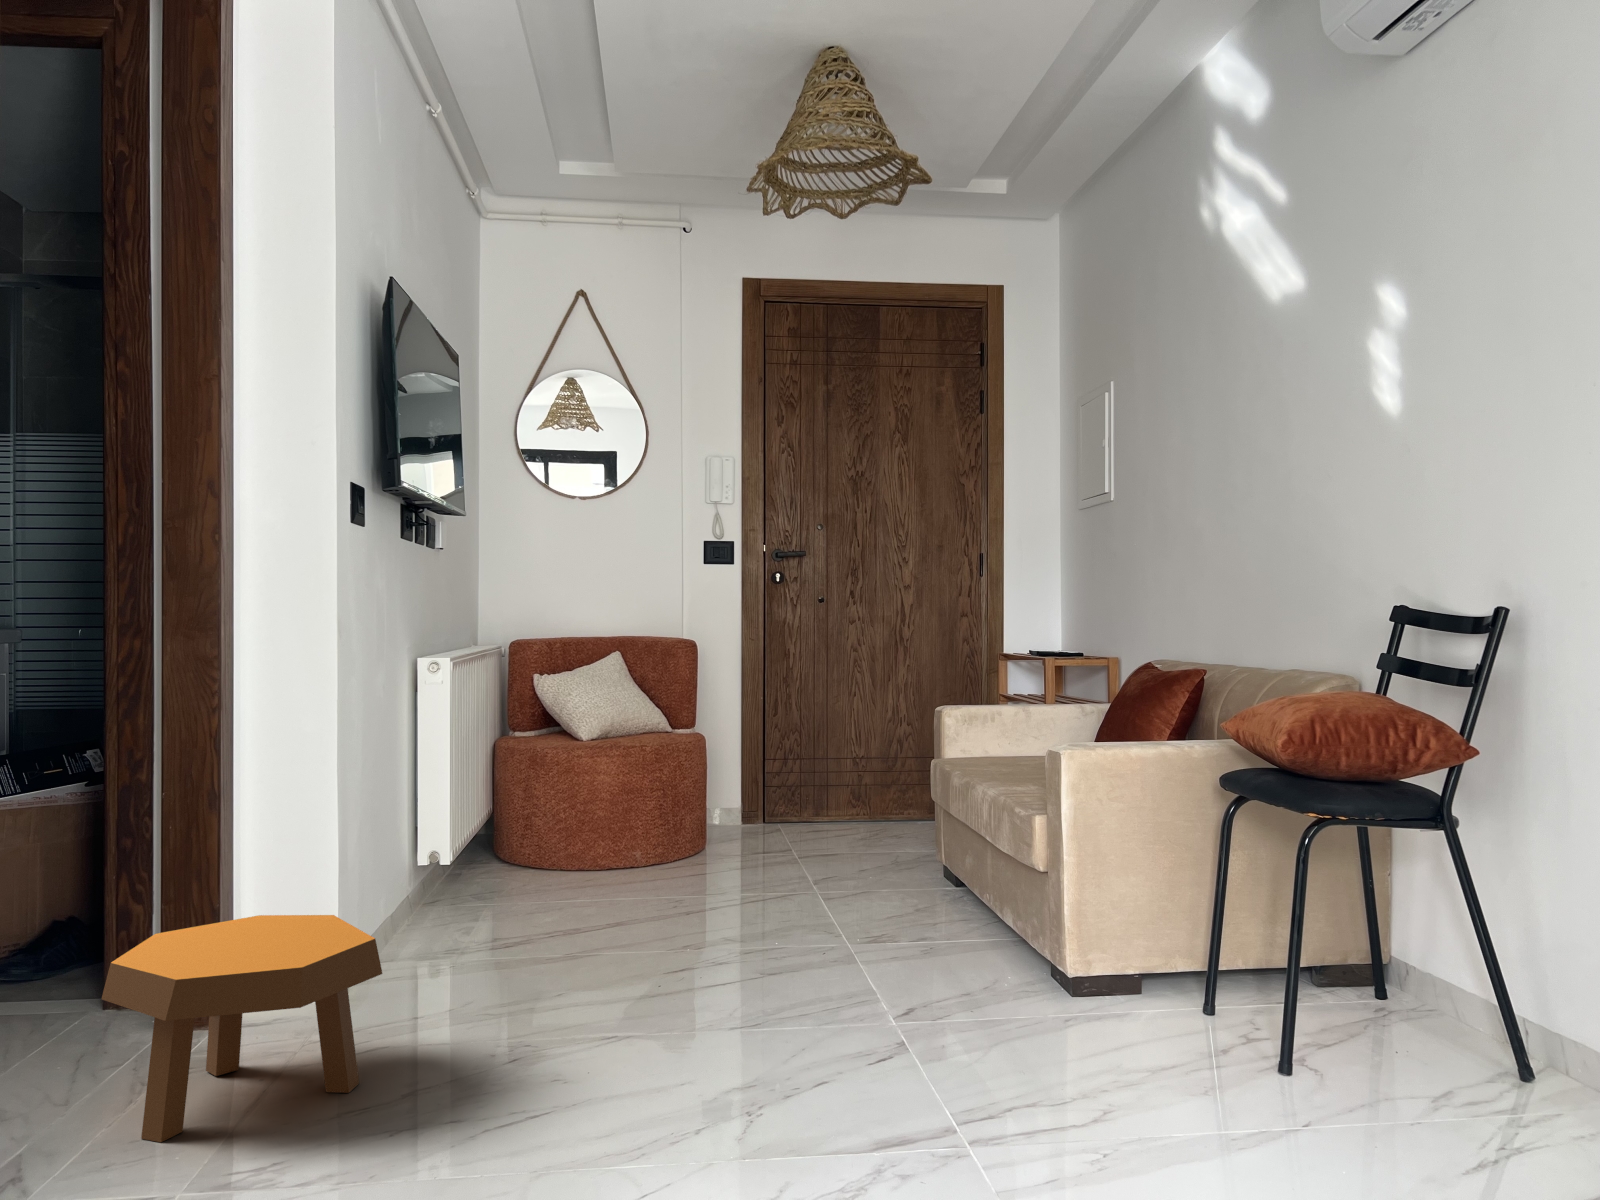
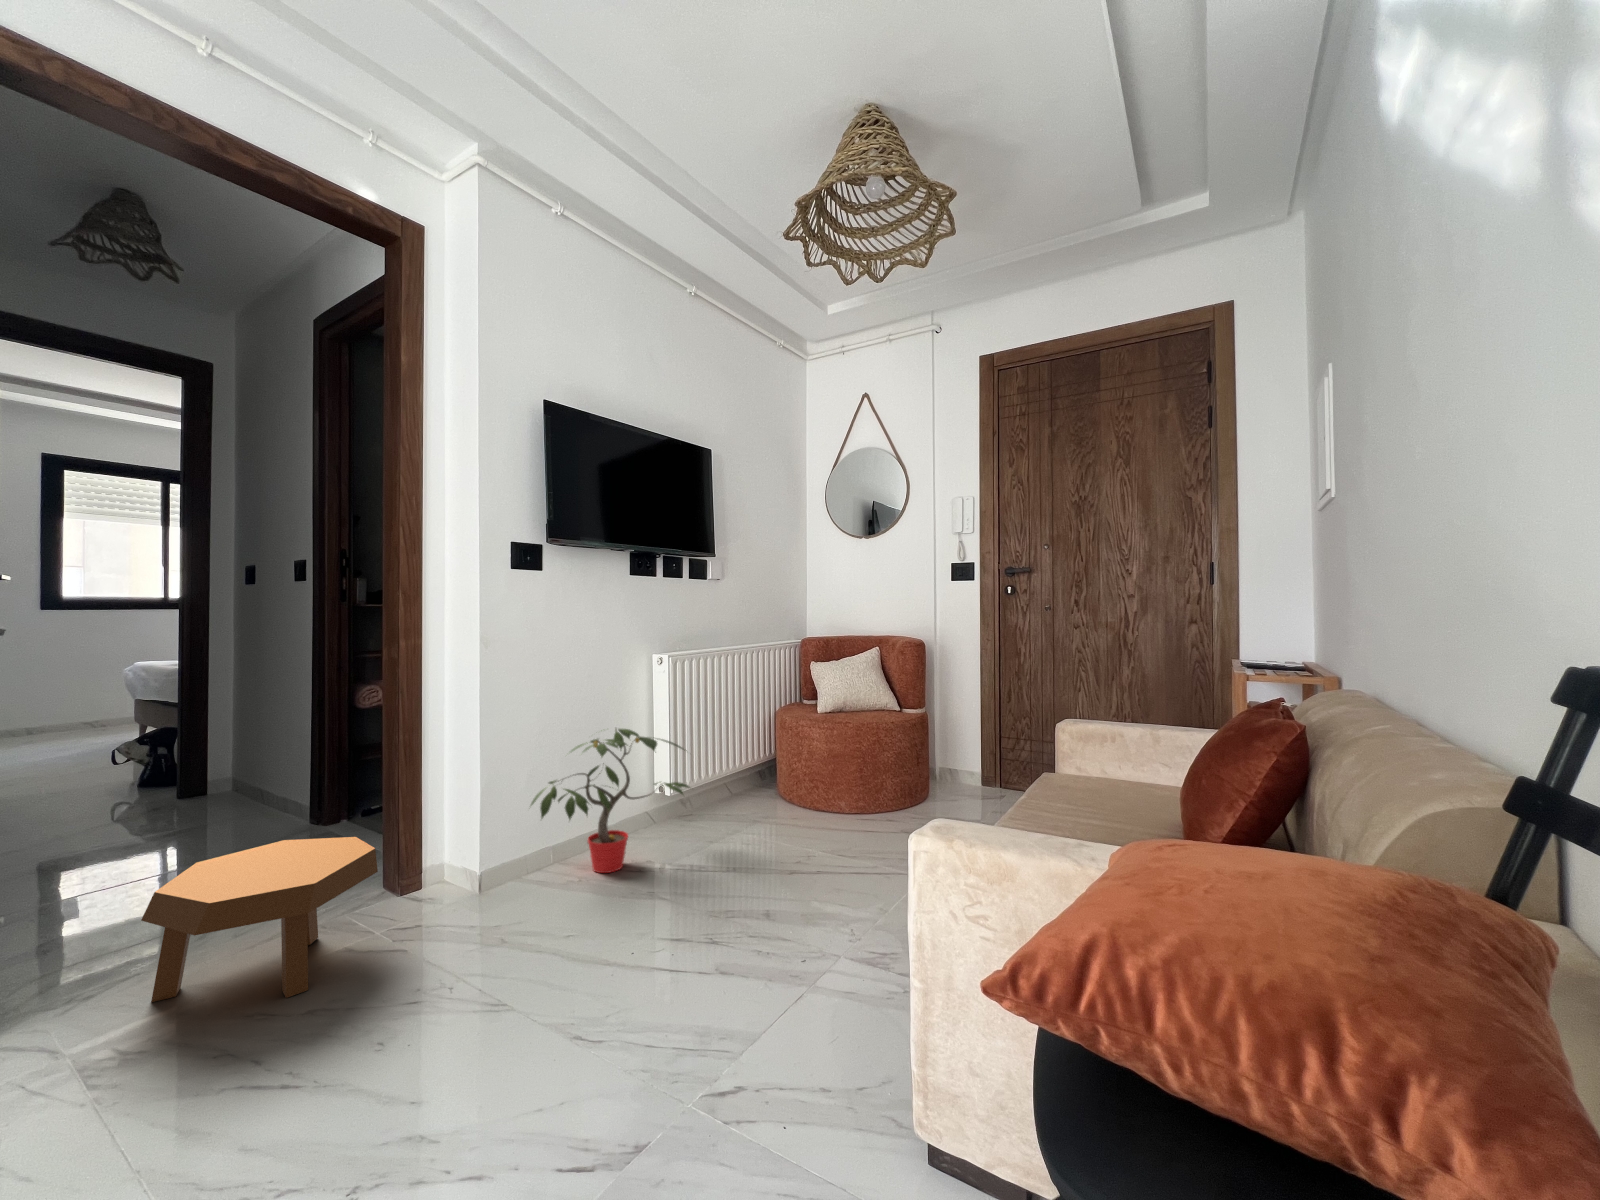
potted plant: none [391,757,539,955] -> present [531,729,689,873]

